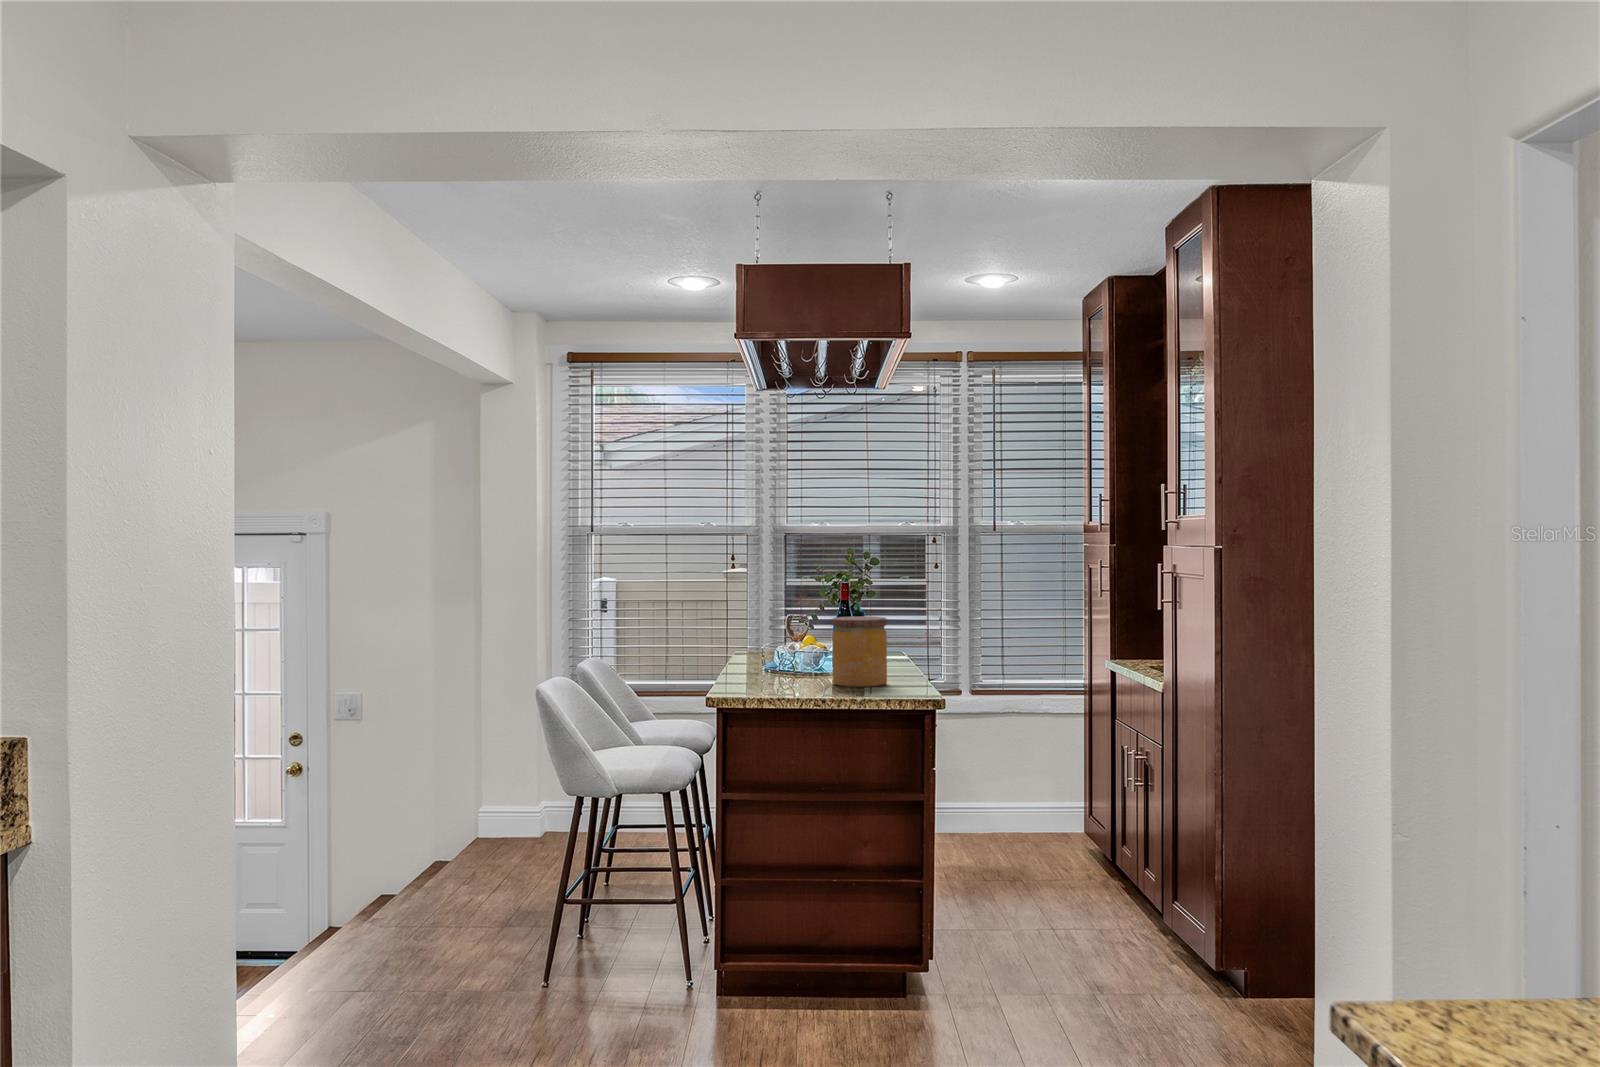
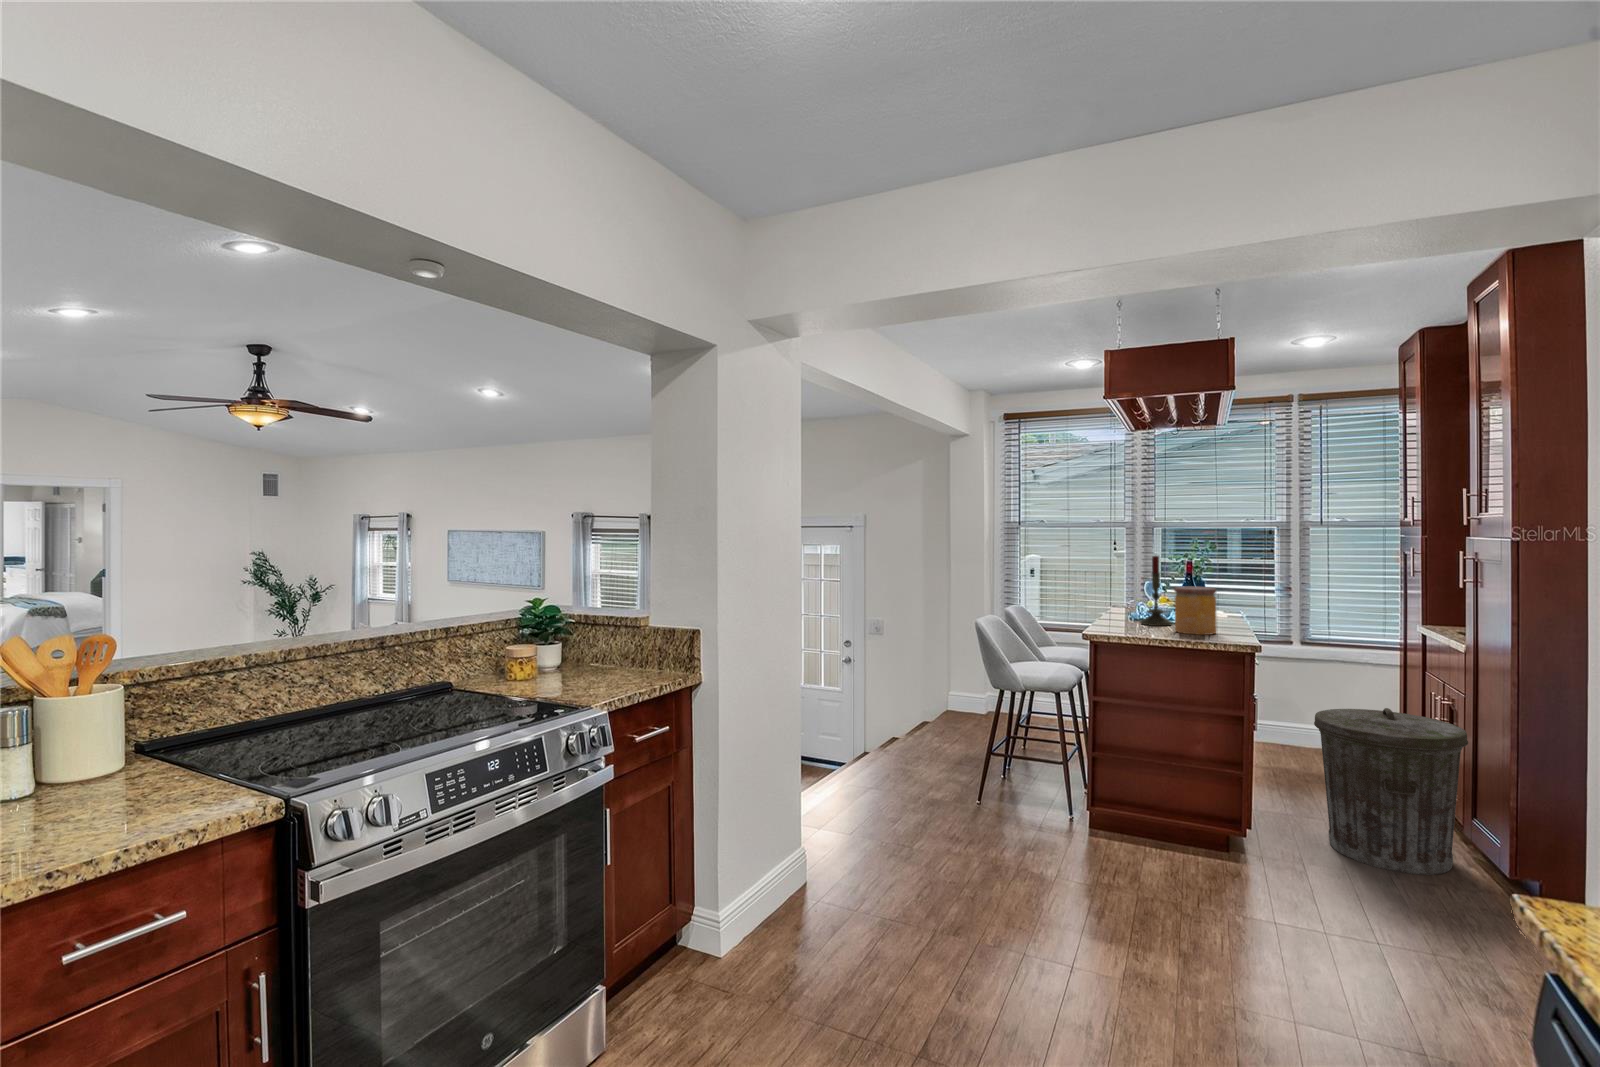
candle: none [785,569,826,677] -> present [1141,556,1172,626]
trash can: none [1004,771,1169,989] -> present [1314,708,1468,875]

